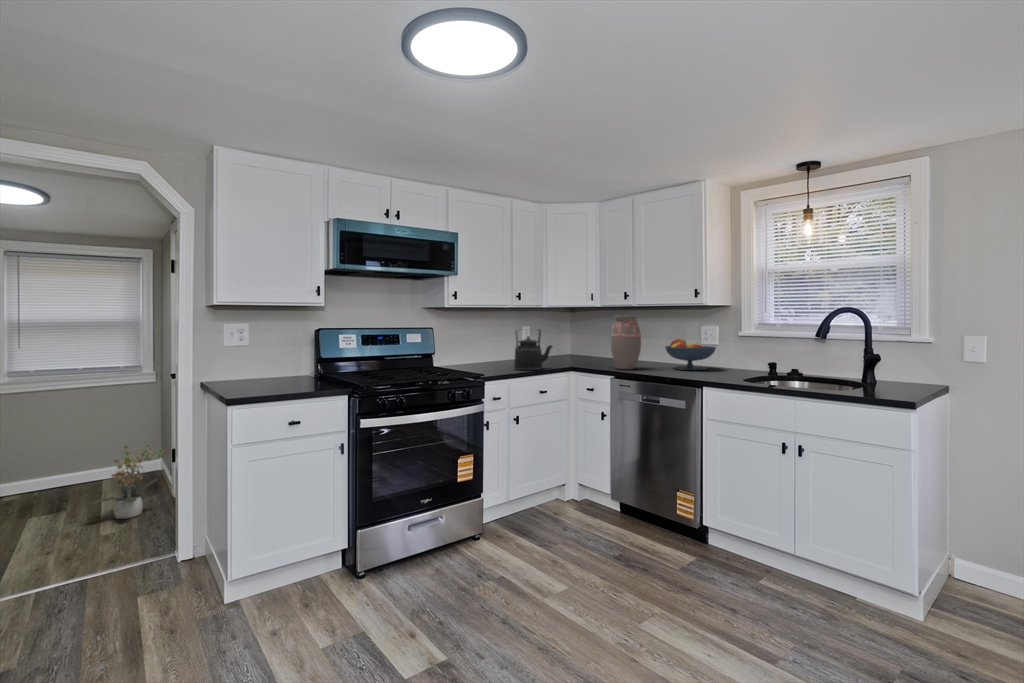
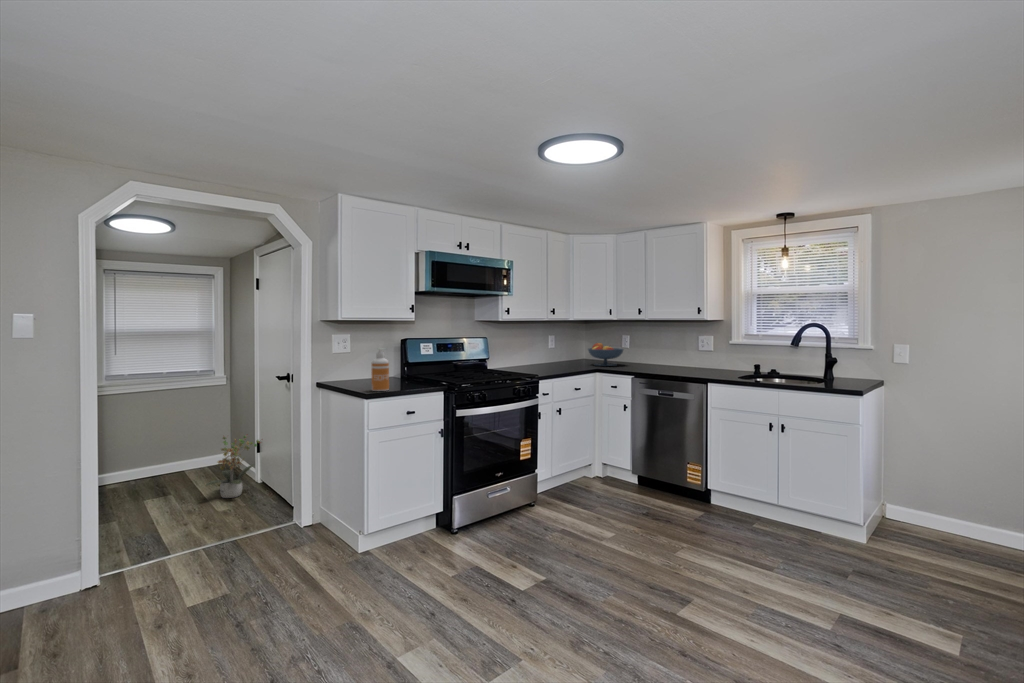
decorative vase: present [611,316,641,369] -> none [630,327,654,370]
kettle: present [514,329,552,370] -> none [553,338,583,371]
soap dispenser: none [239,339,264,395] -> present [372,348,389,391]
fruit bowl: present [665,339,716,370] -> present [588,343,623,366]

